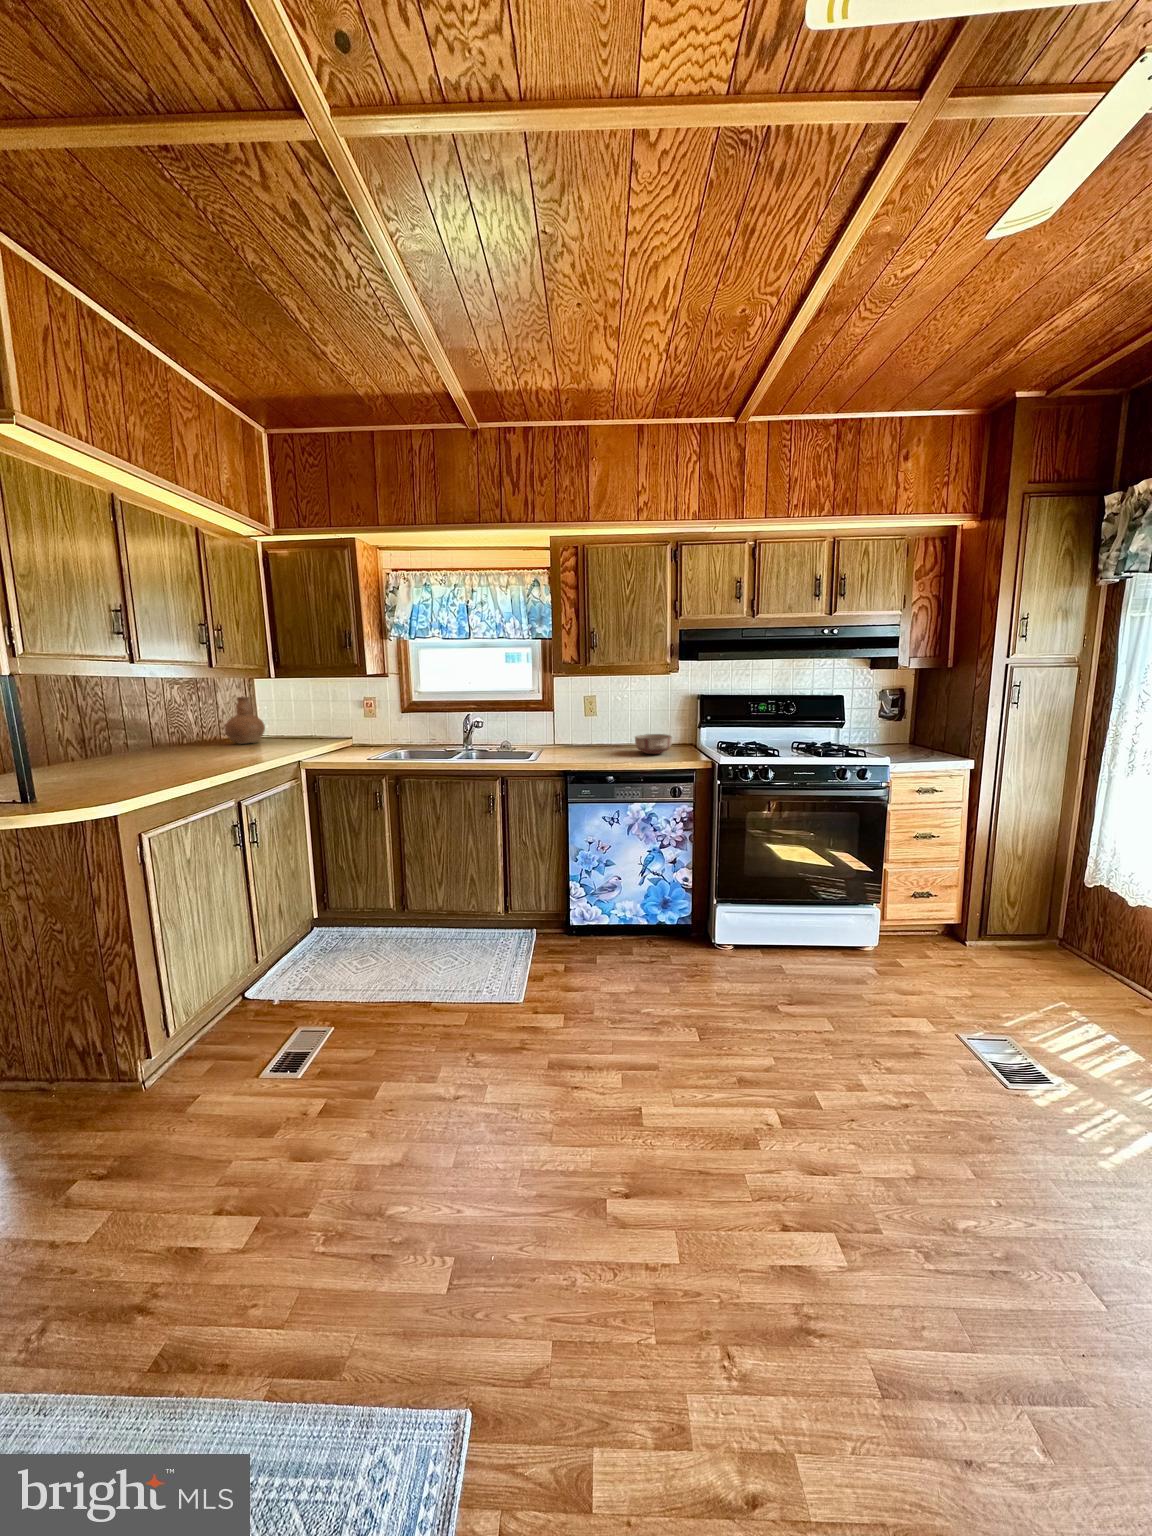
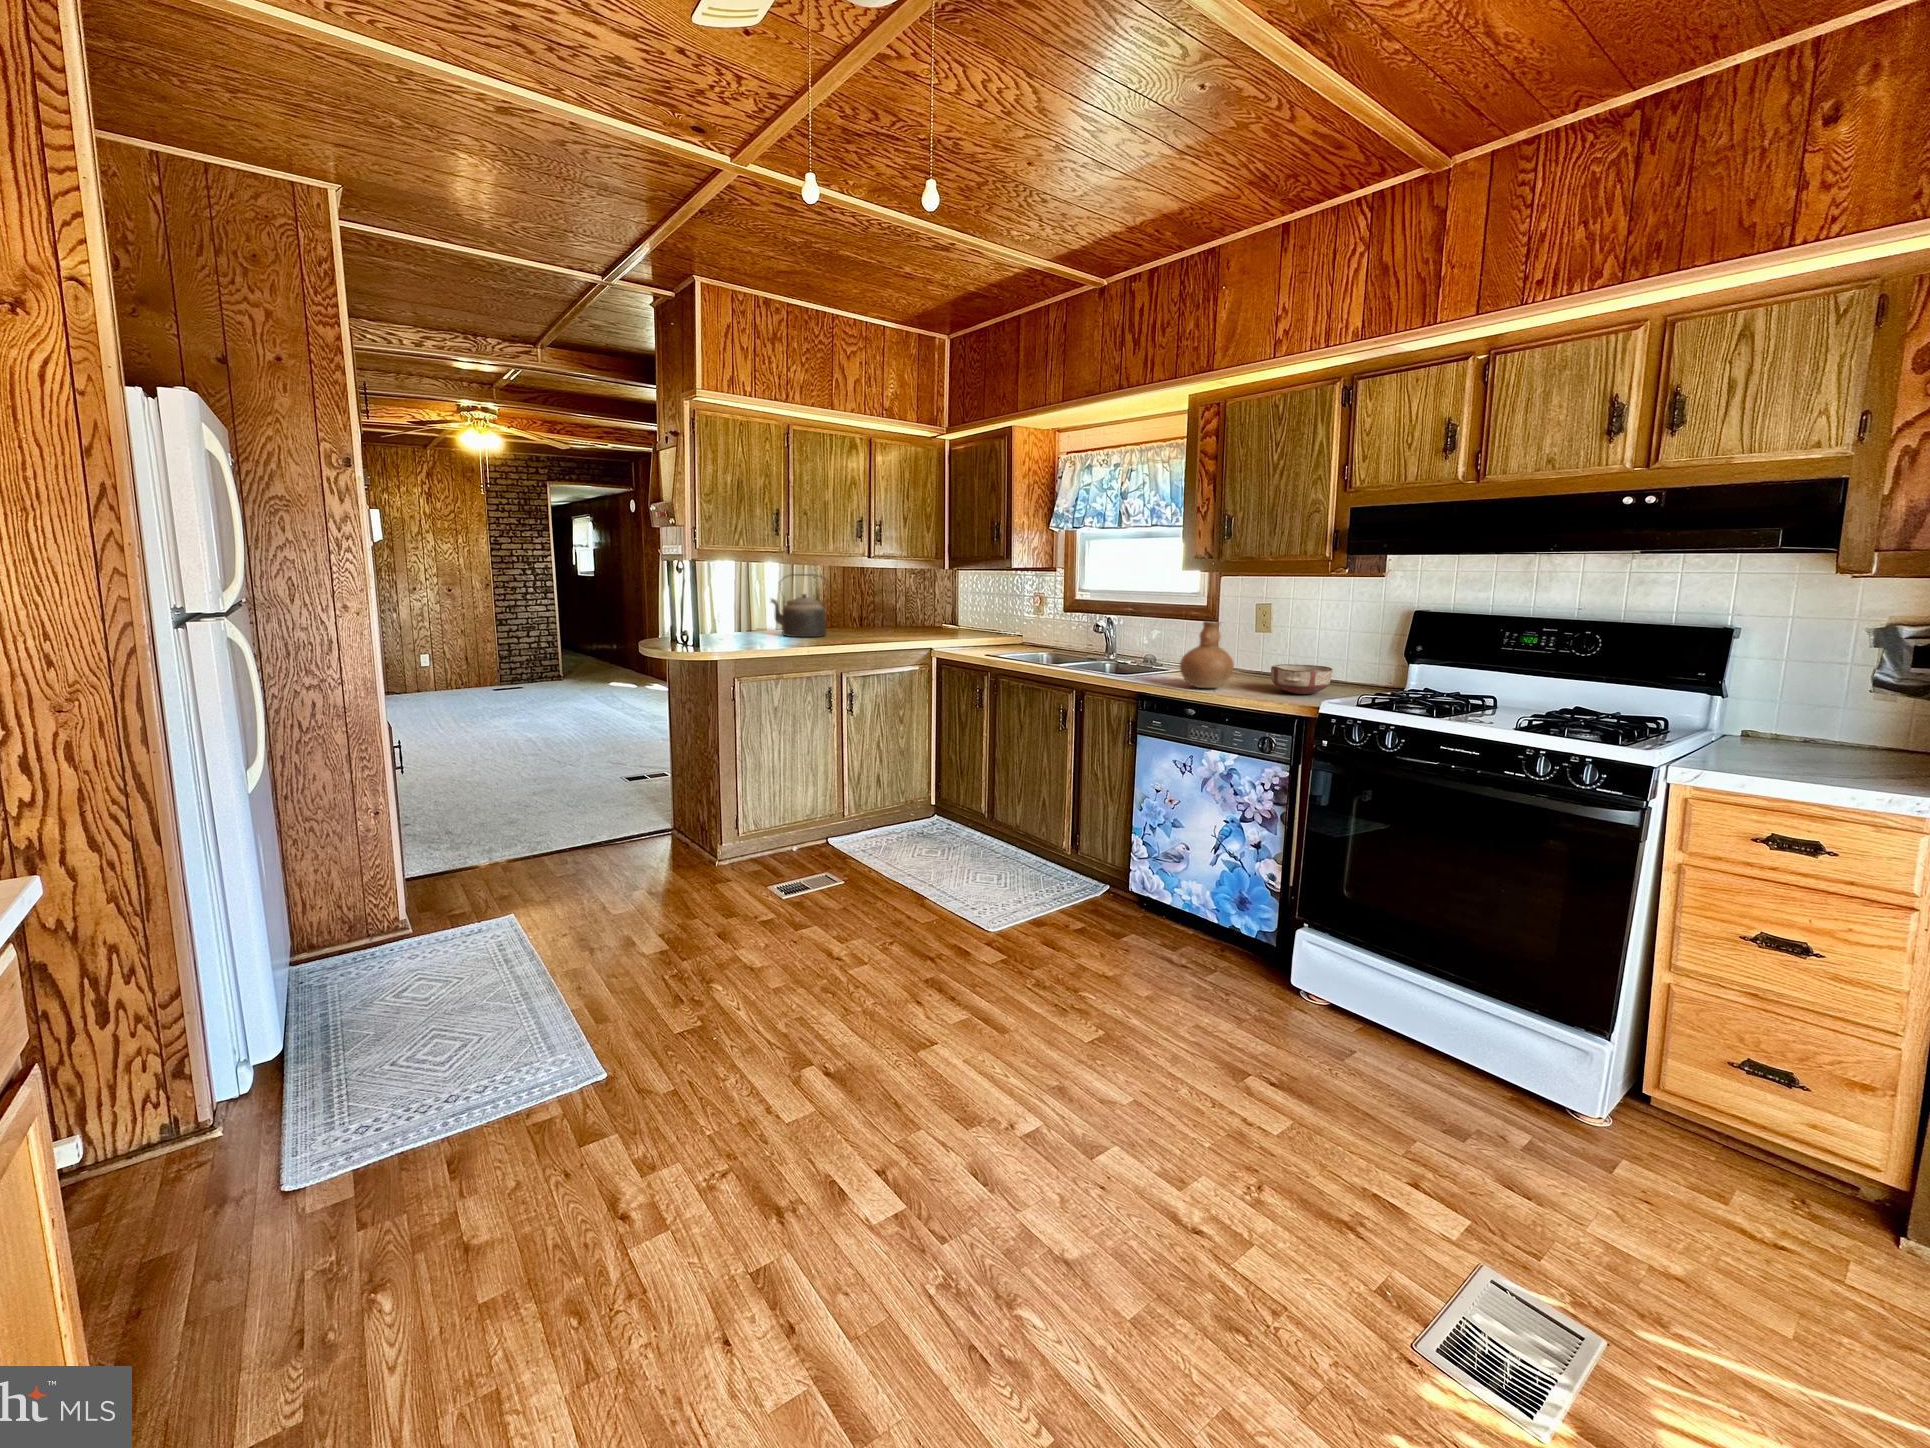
kettle: none [106,694,196,777] -> present [771,574,828,637]
vase: present [225,697,265,744] -> present [1180,621,1234,688]

